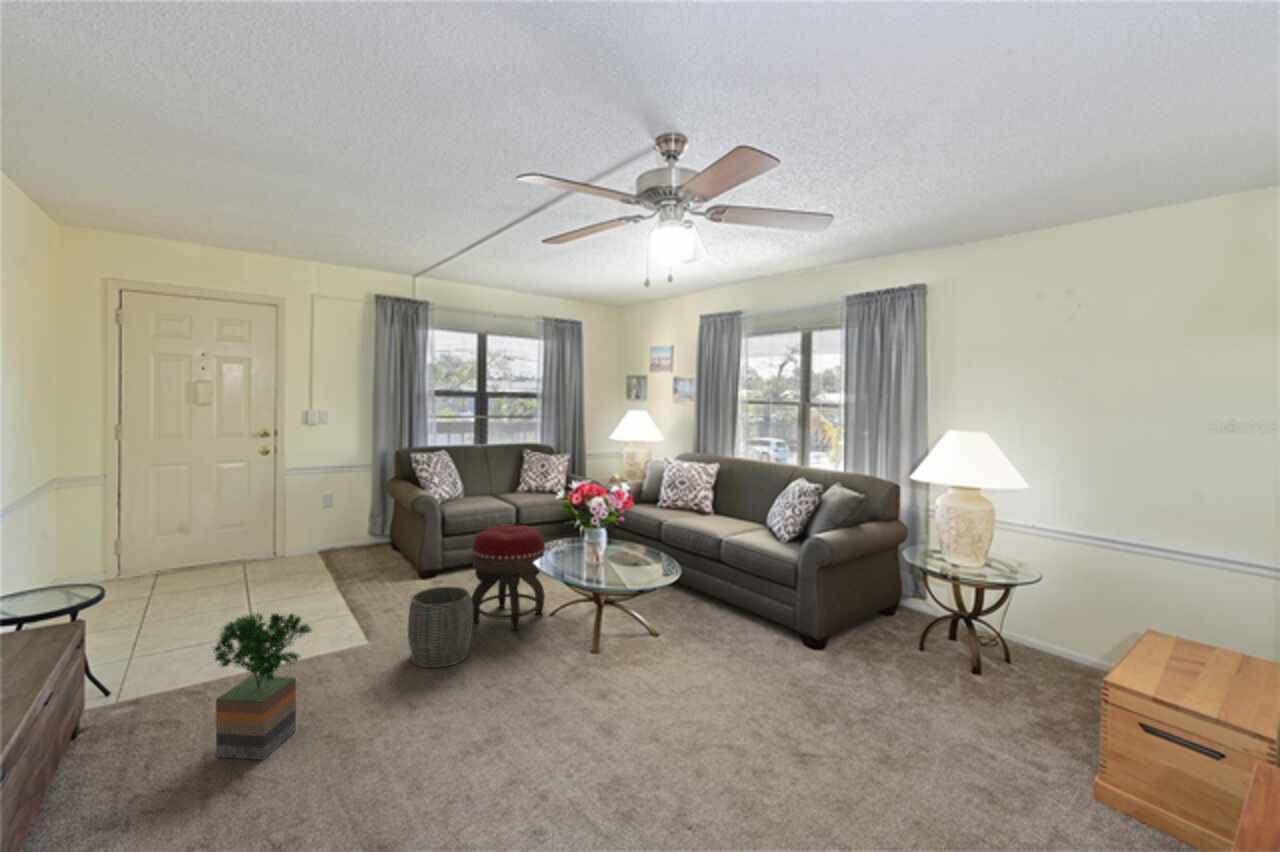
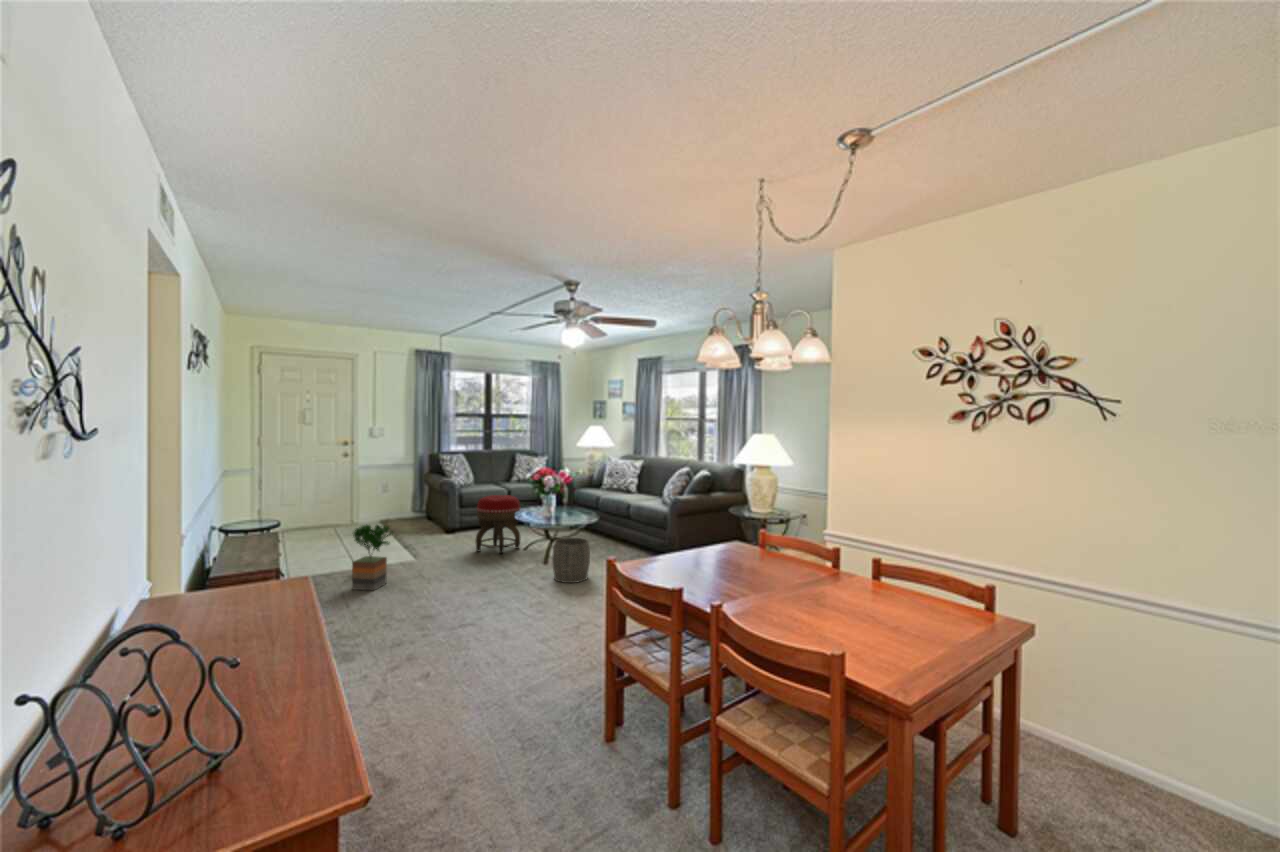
woven basket: present [408,586,473,668] -> present [552,538,590,583]

